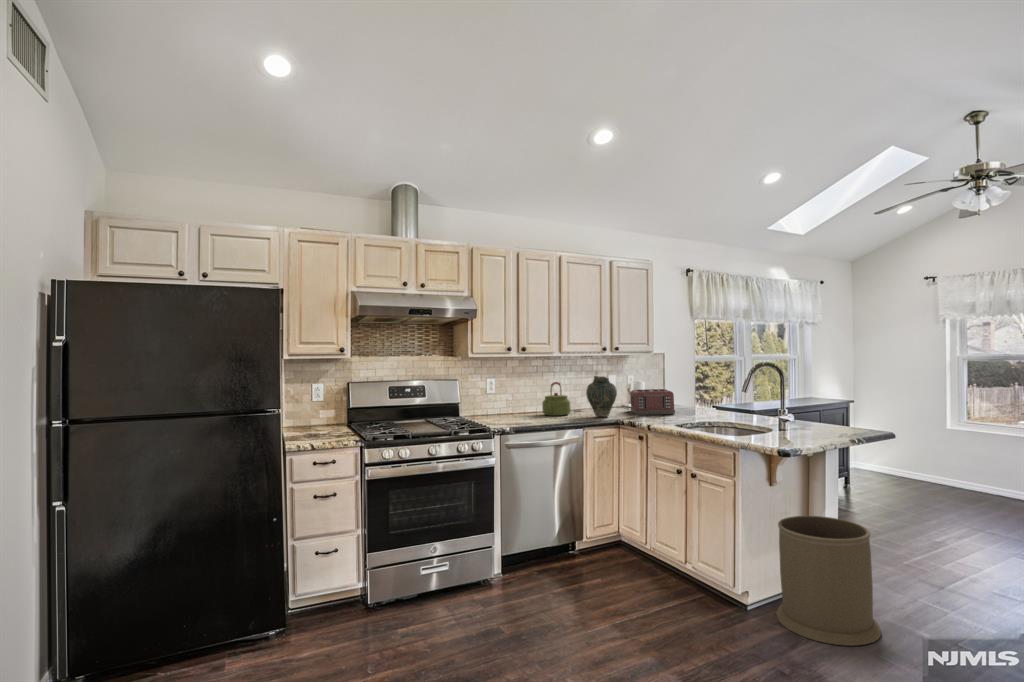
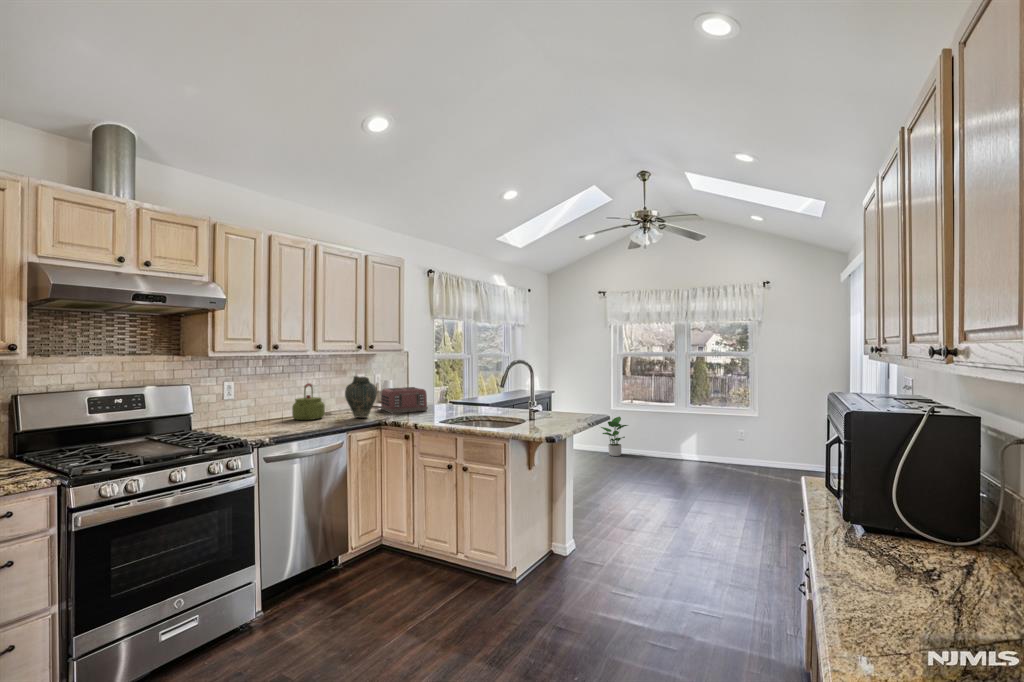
potted plant: none [959,442,1013,498] -> present [601,417,628,456]
trash can: present [777,516,881,646] -> none [536,490,612,596]

